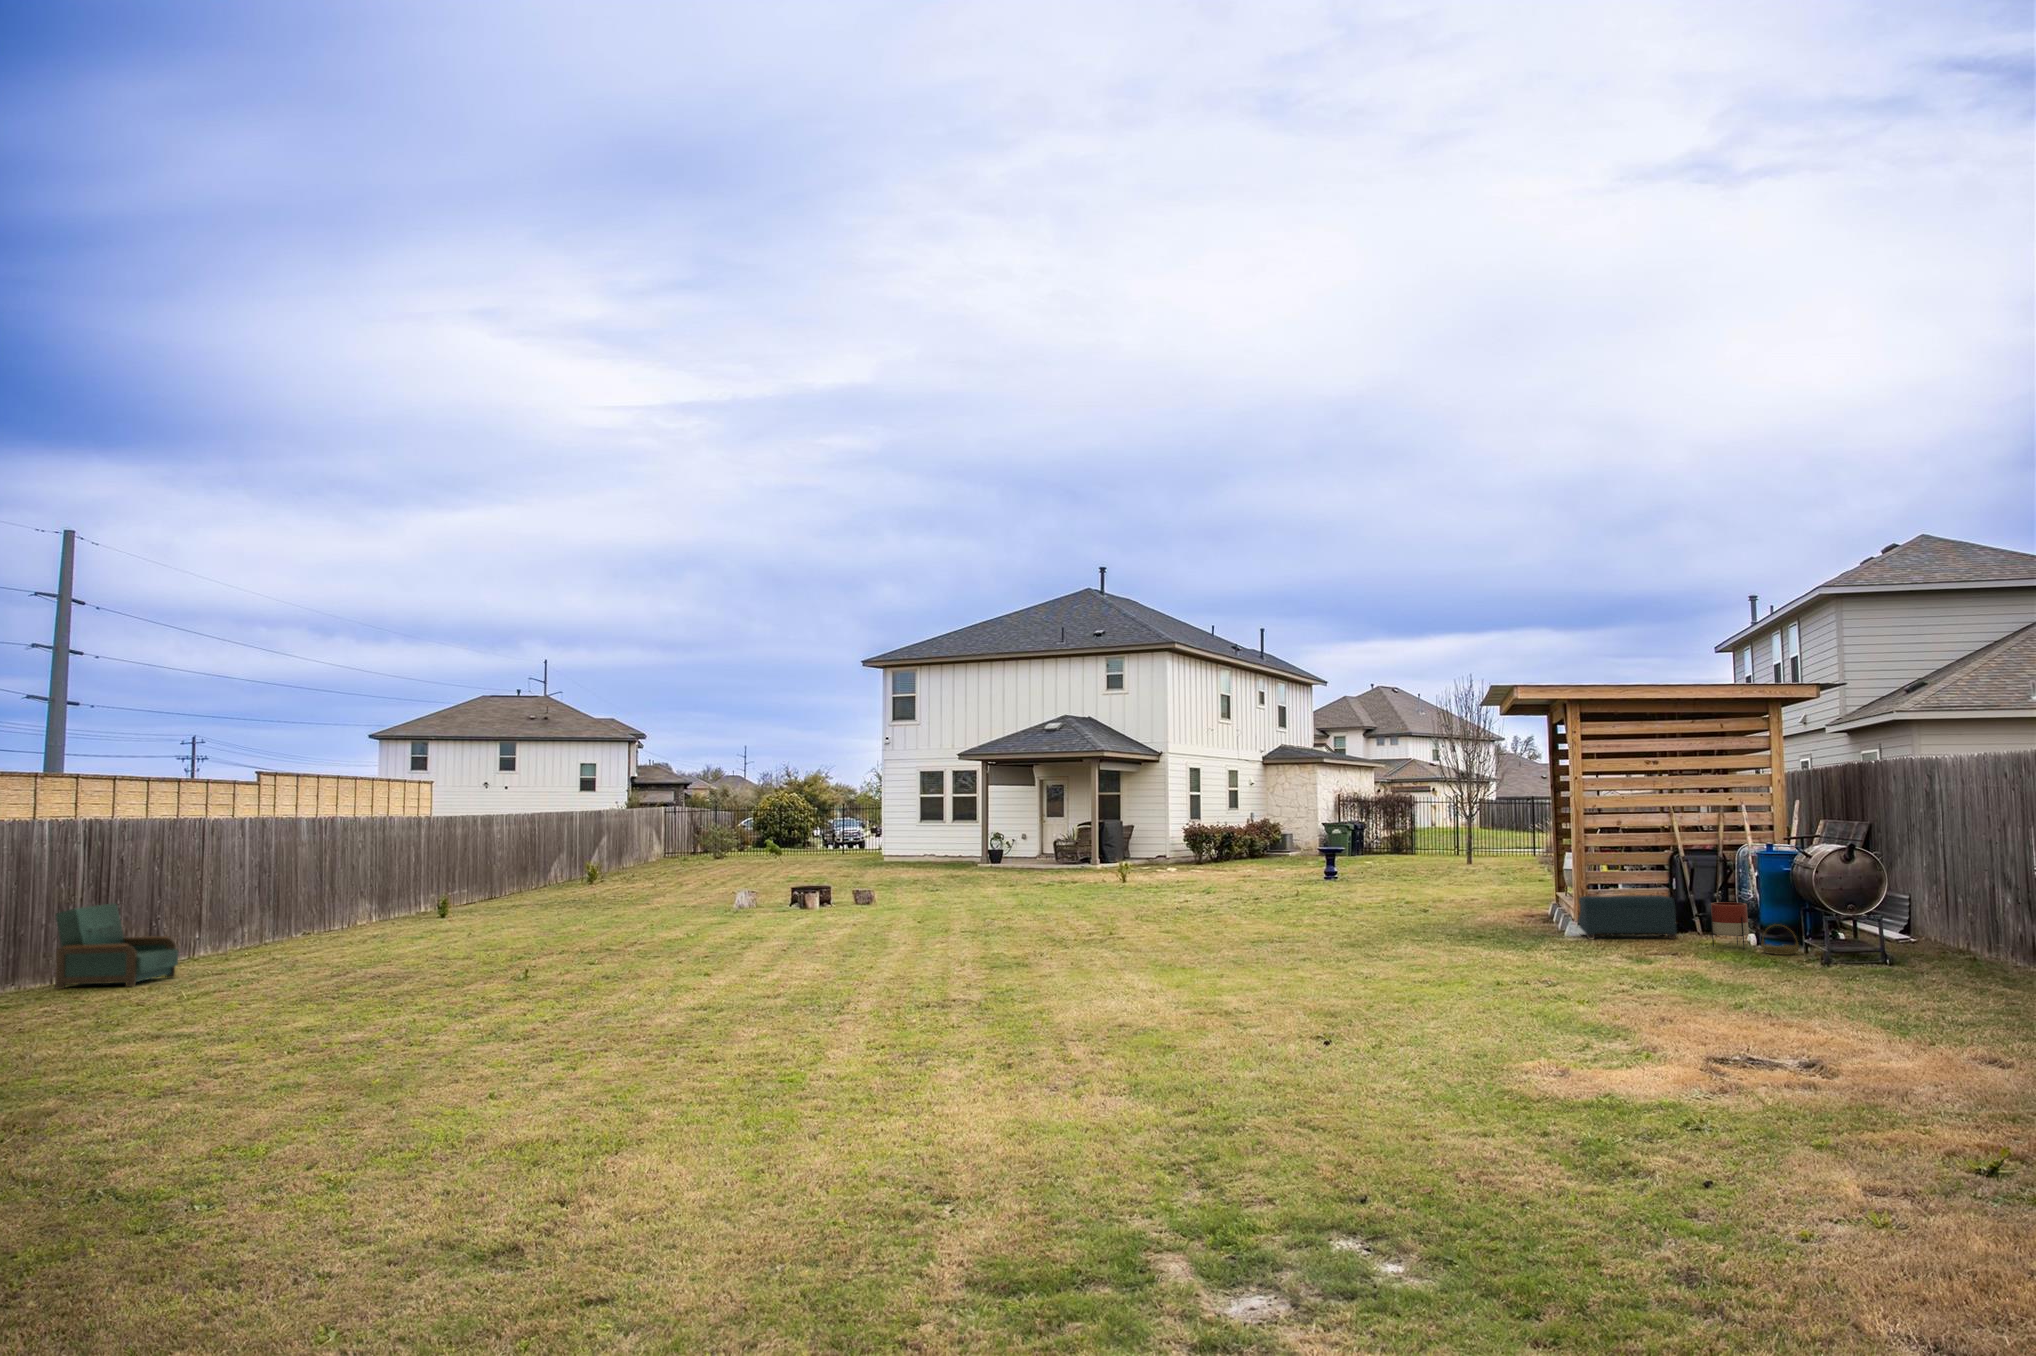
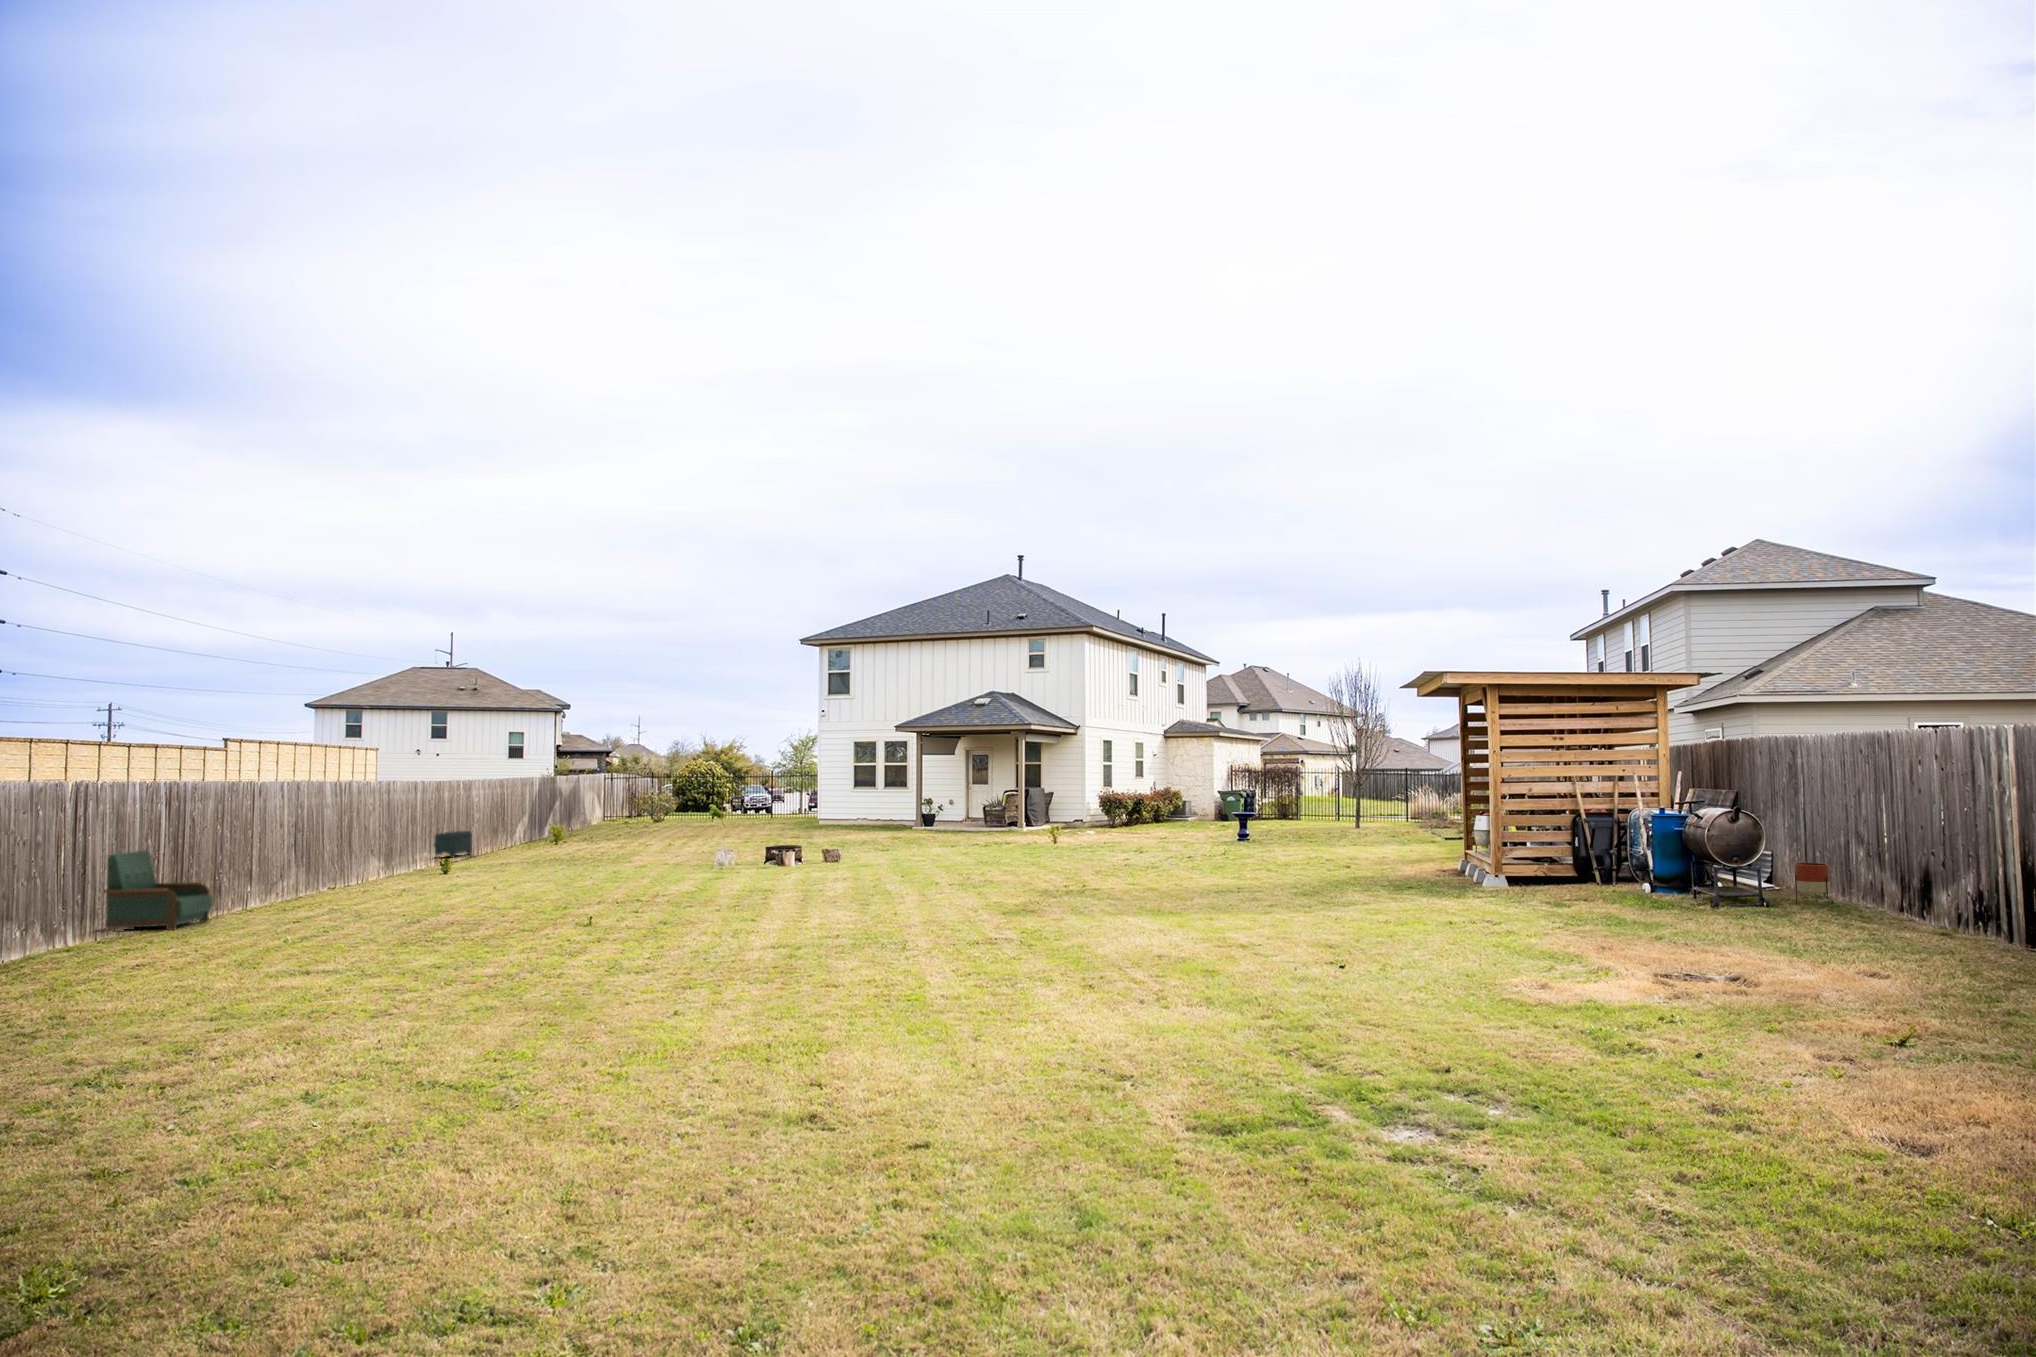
bench: present [1578,895,1677,939] -> present [434,831,472,858]
planter: present [1711,902,1749,949] -> present [1794,863,1831,906]
basket: present [1761,931,1799,955] -> none [1654,874,1686,900]

